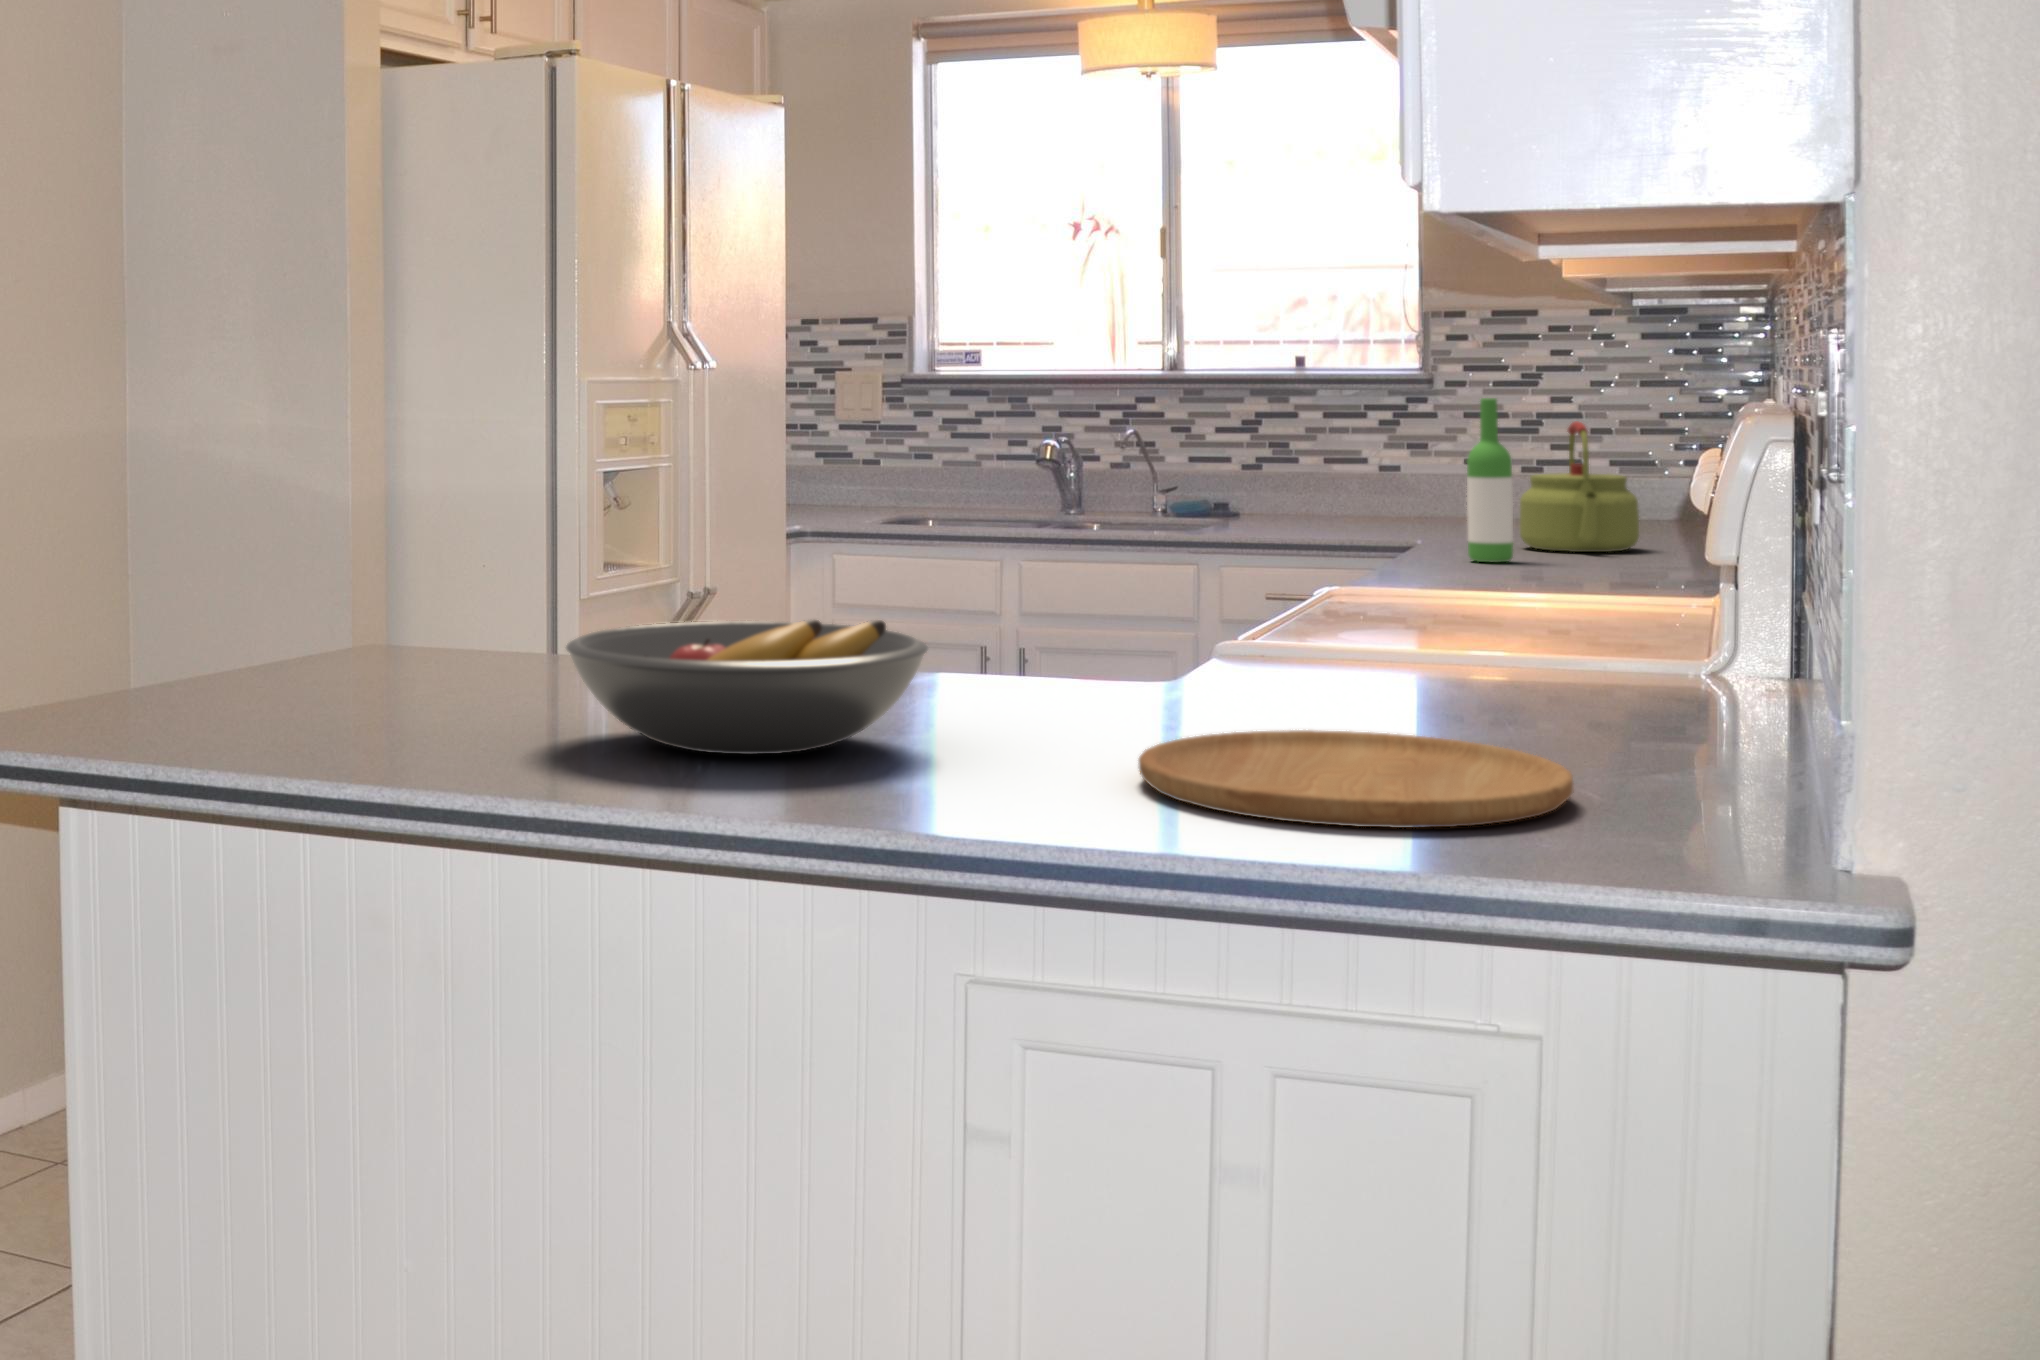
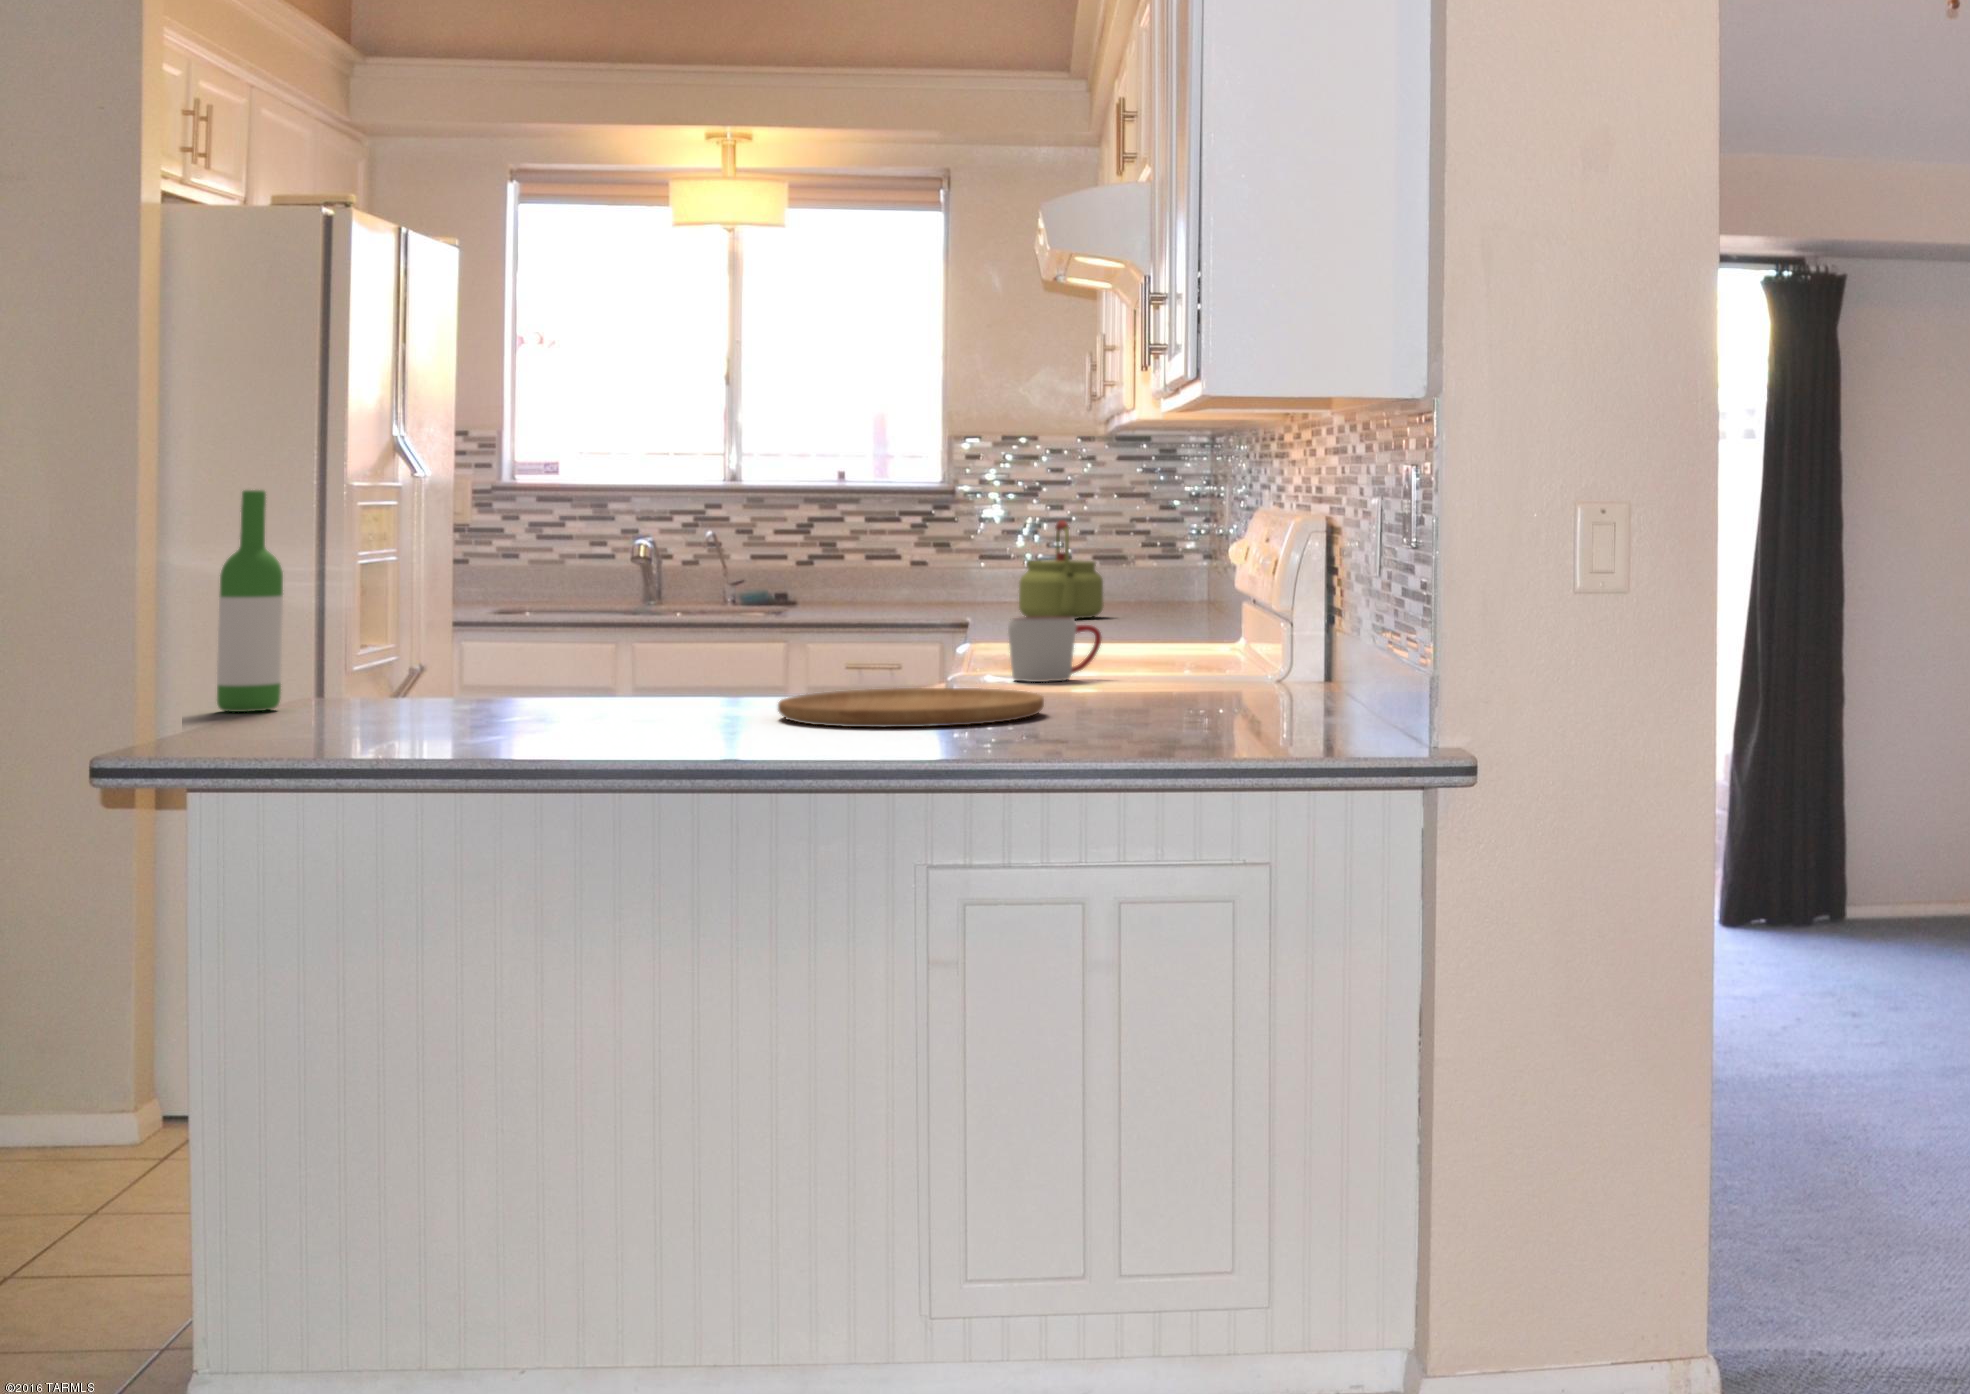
wine bottle: present [1467,398,1513,562] -> present [217,490,283,712]
mug: none [1507,601,1659,704] -> present [1008,617,1101,682]
fruit bowl: present [566,620,928,754] -> none [340,622,626,721]

